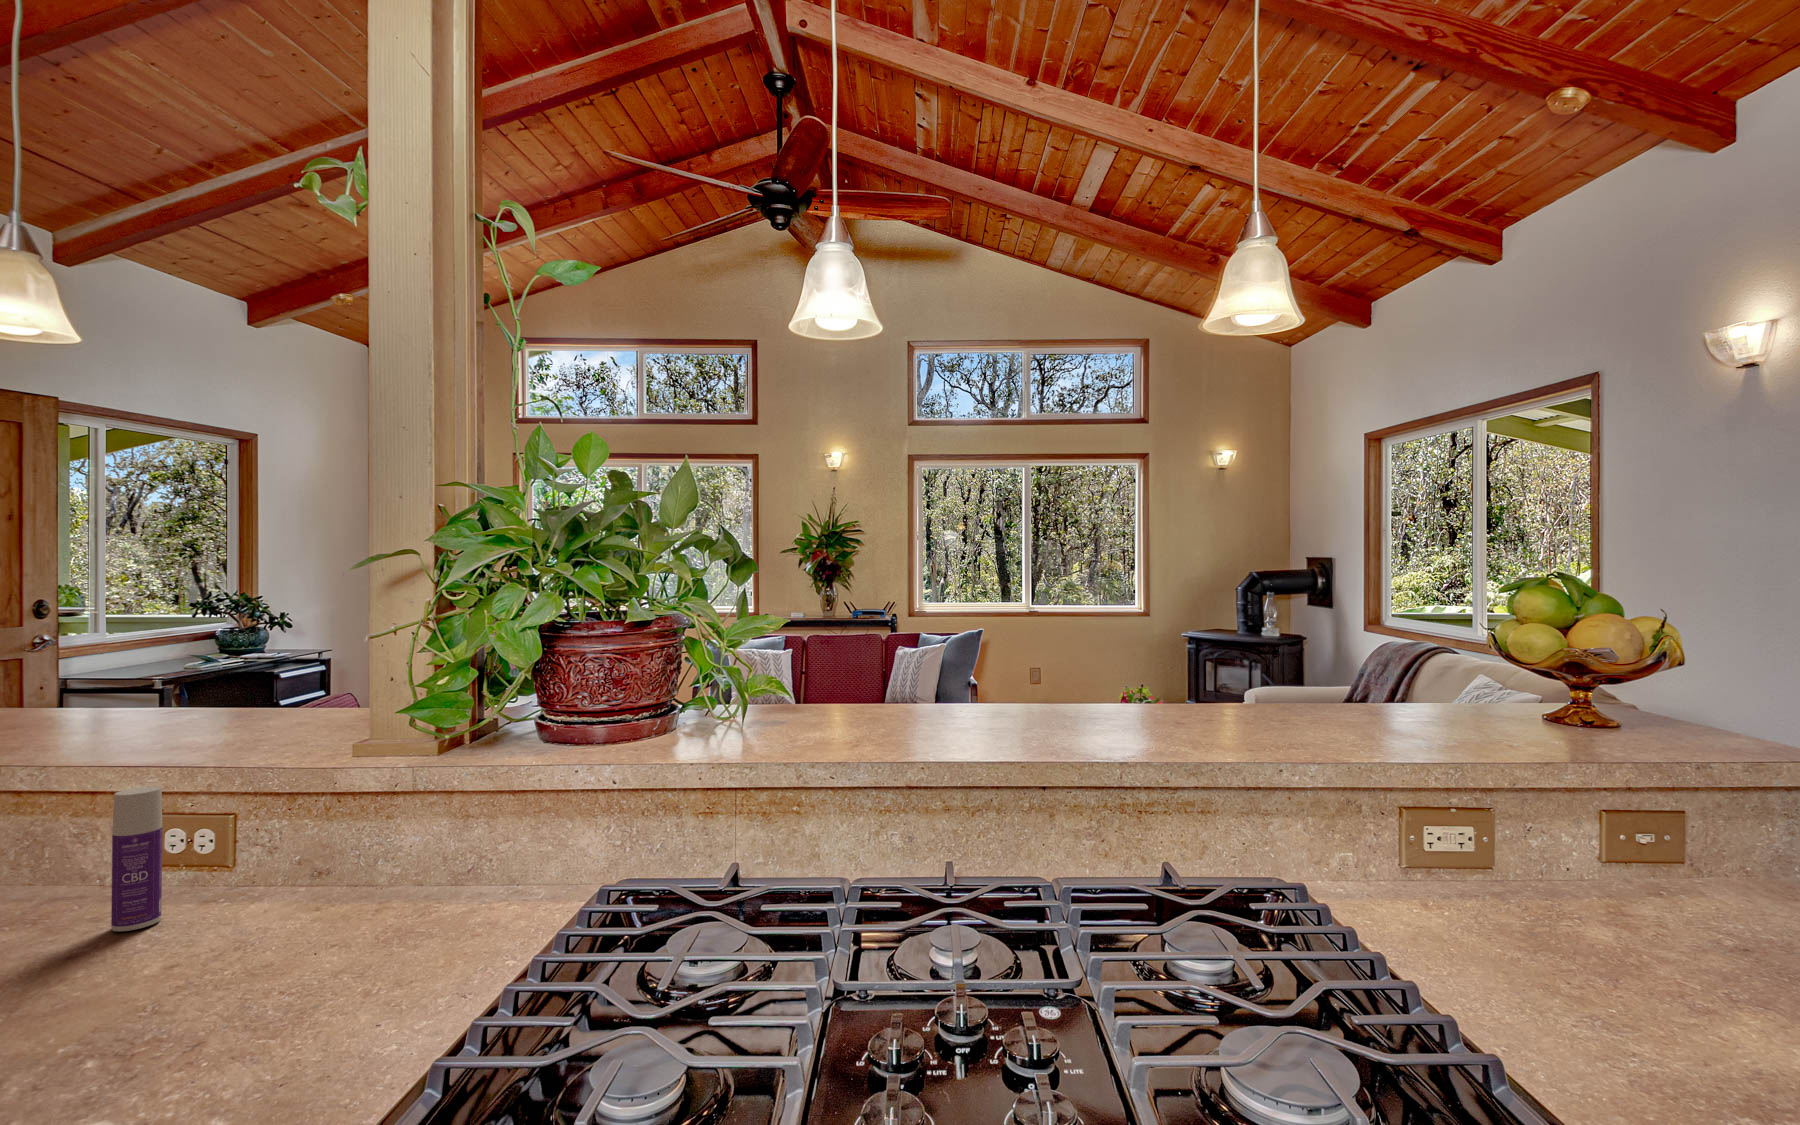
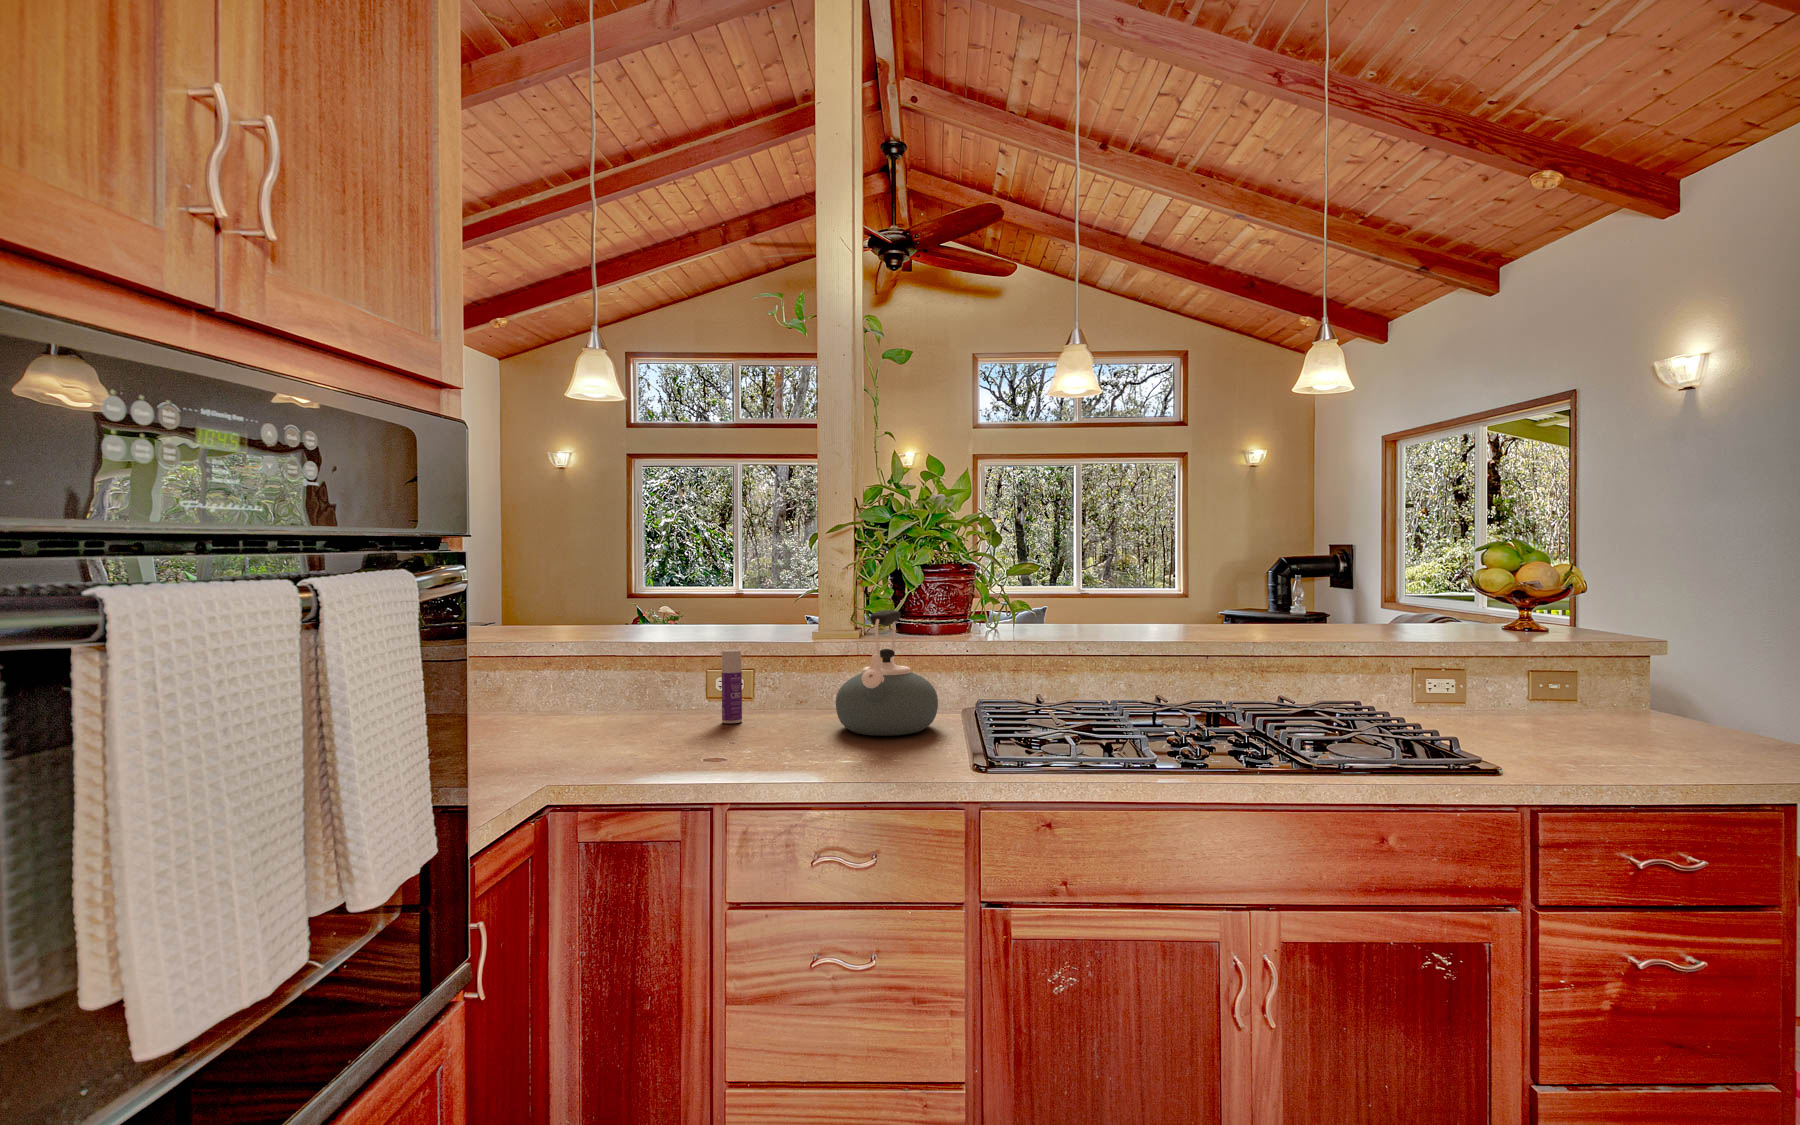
kettle: none [252,718,502,986] -> present [836,610,938,736]

